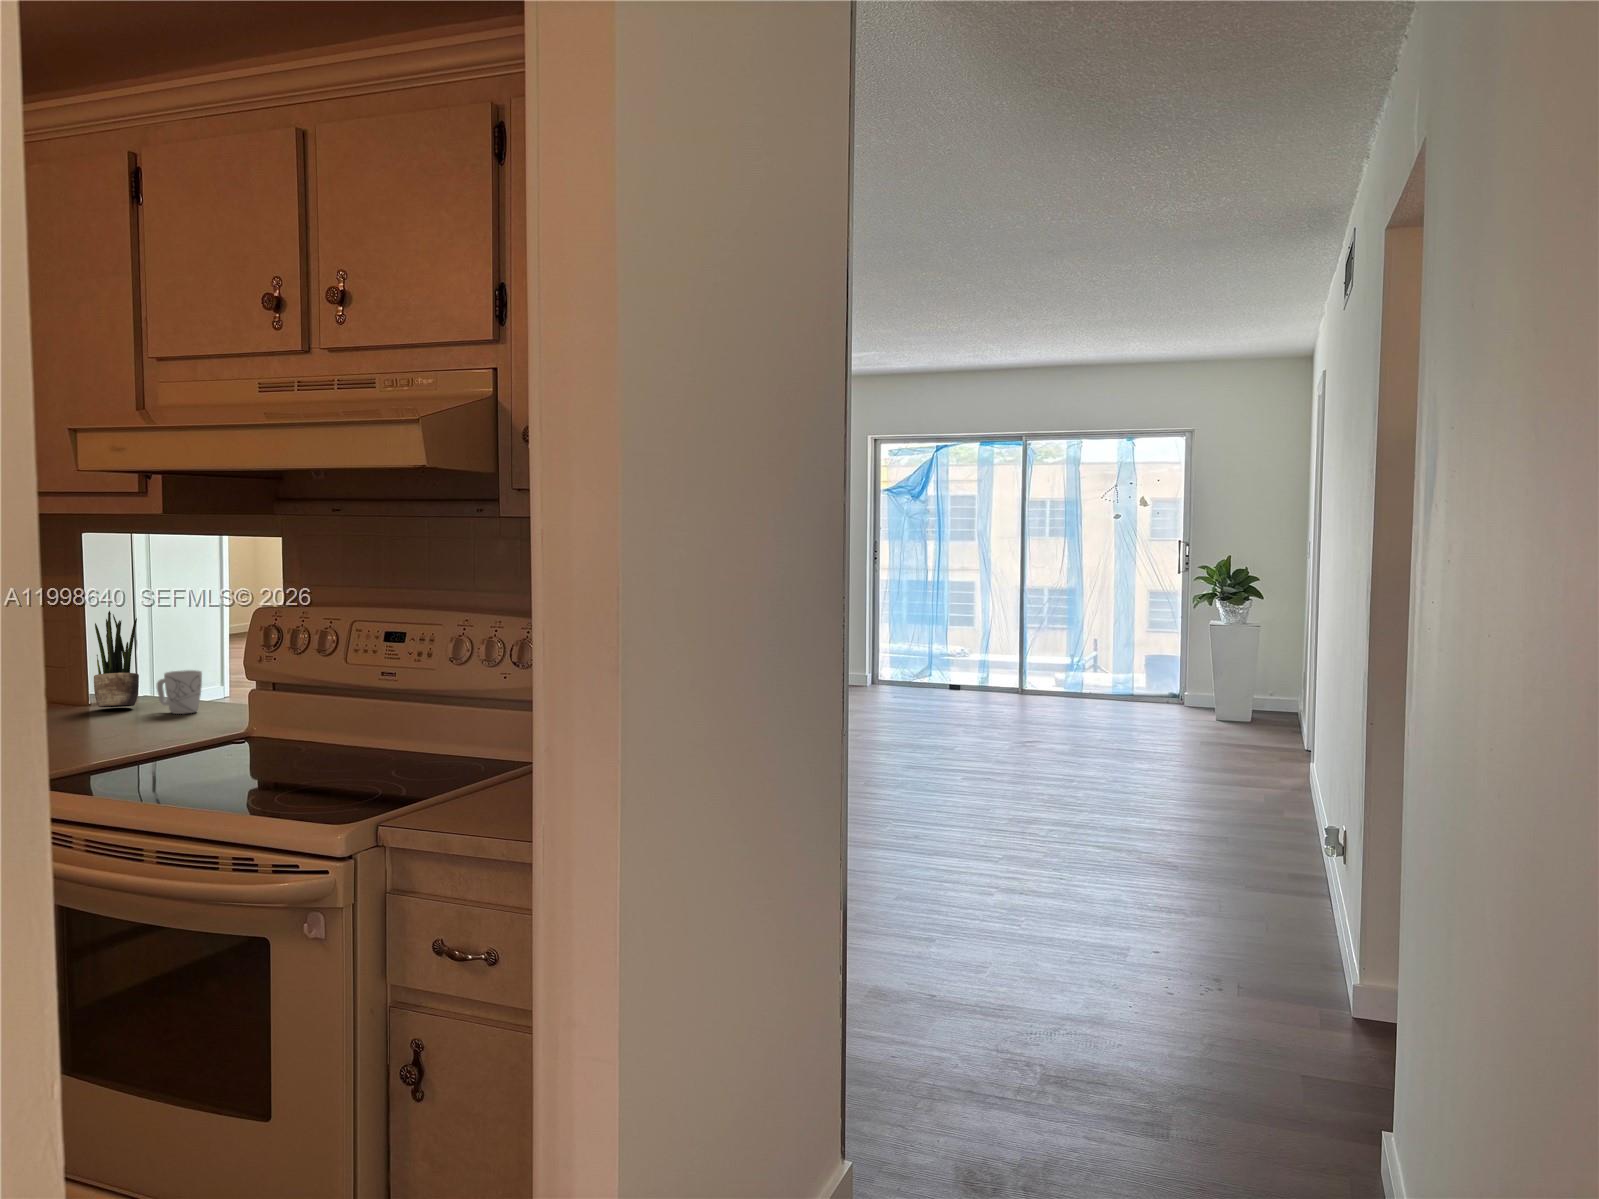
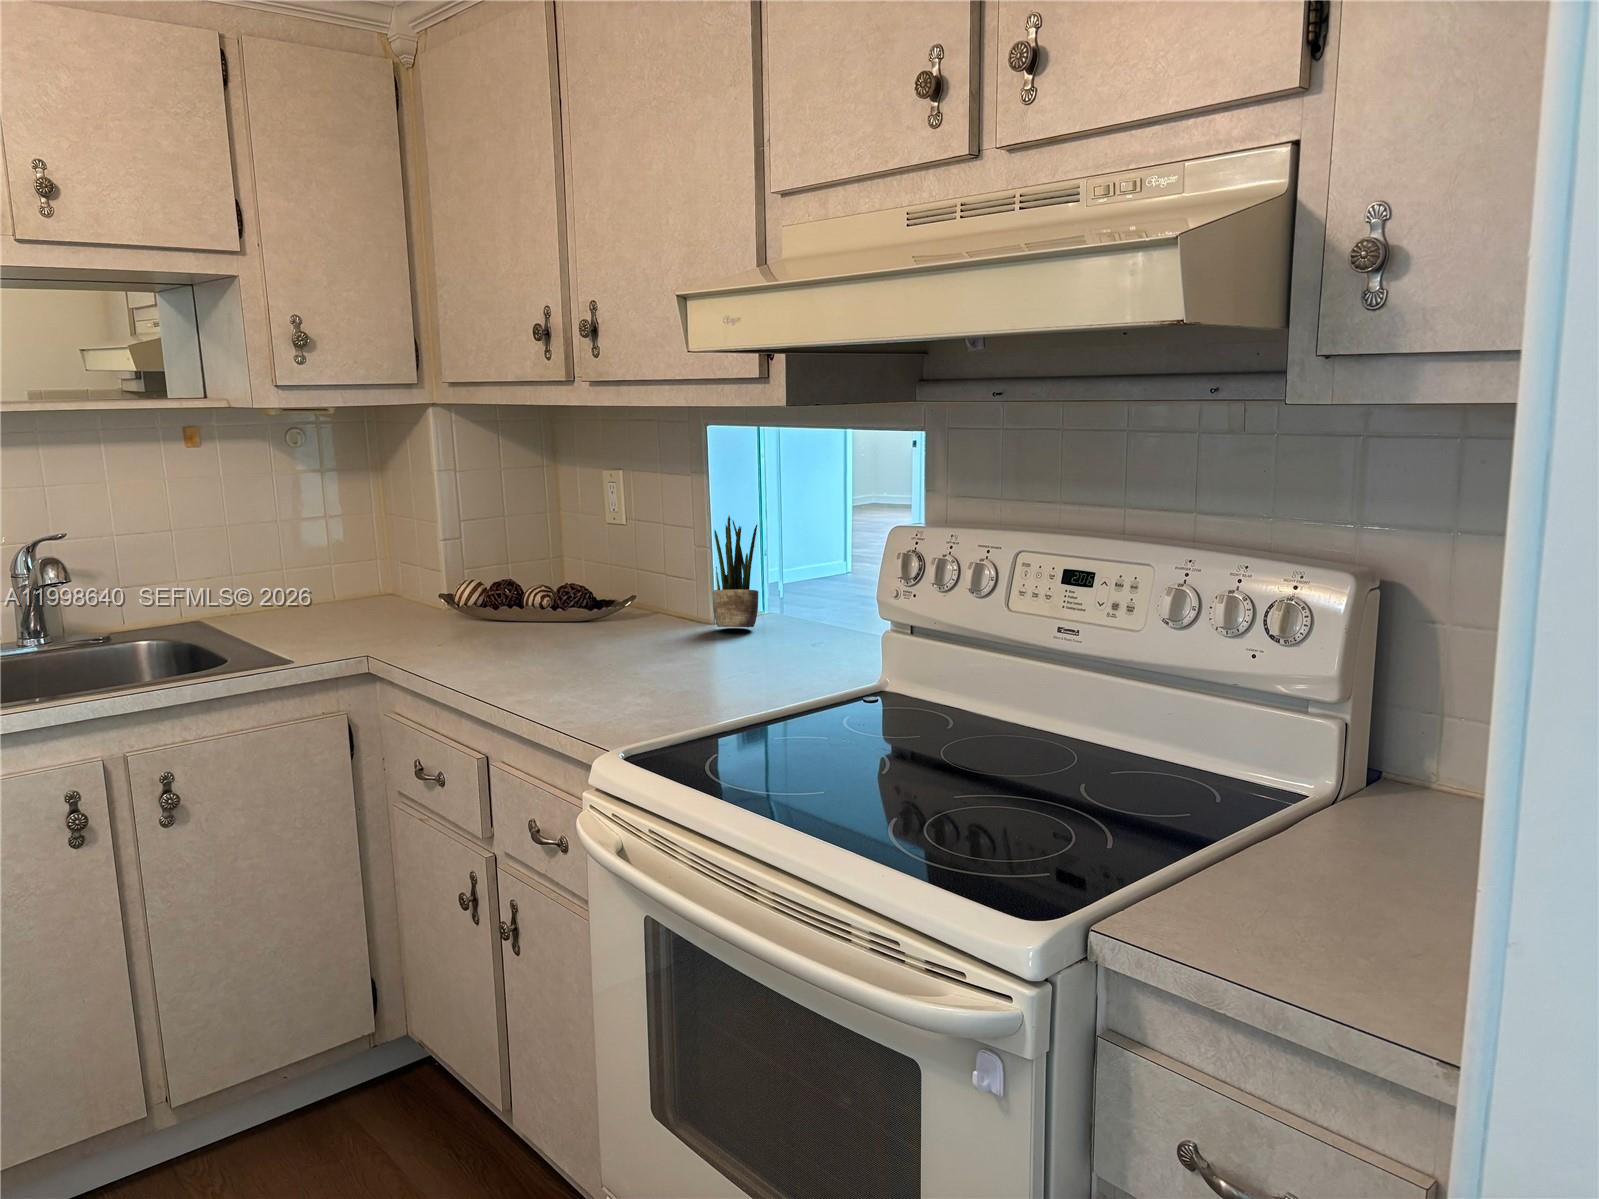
mug: present [157,670,202,714] -> none [776,591,825,644]

